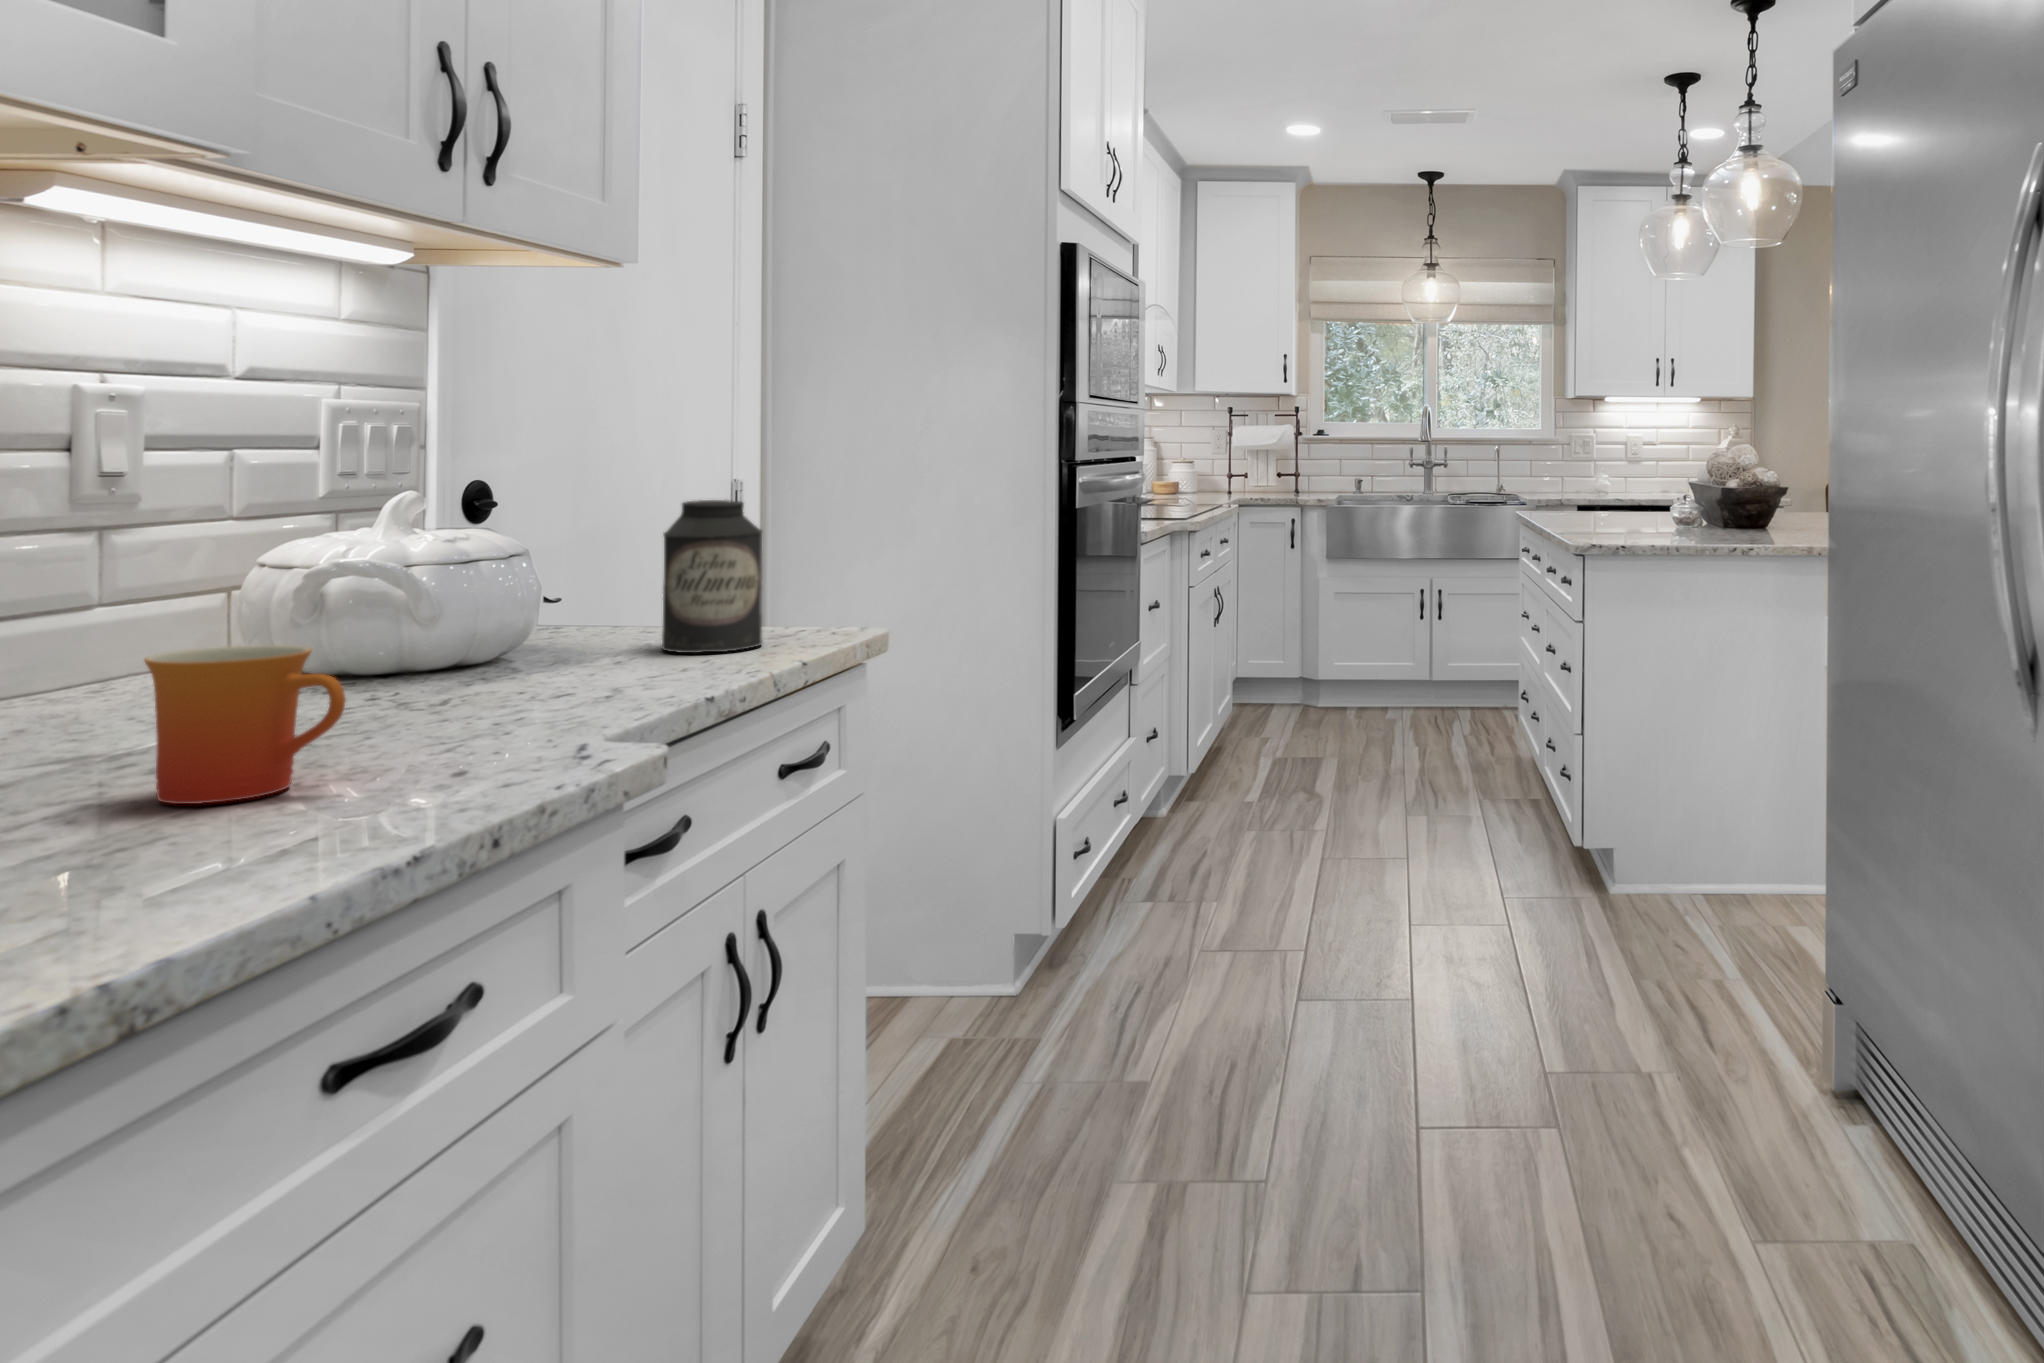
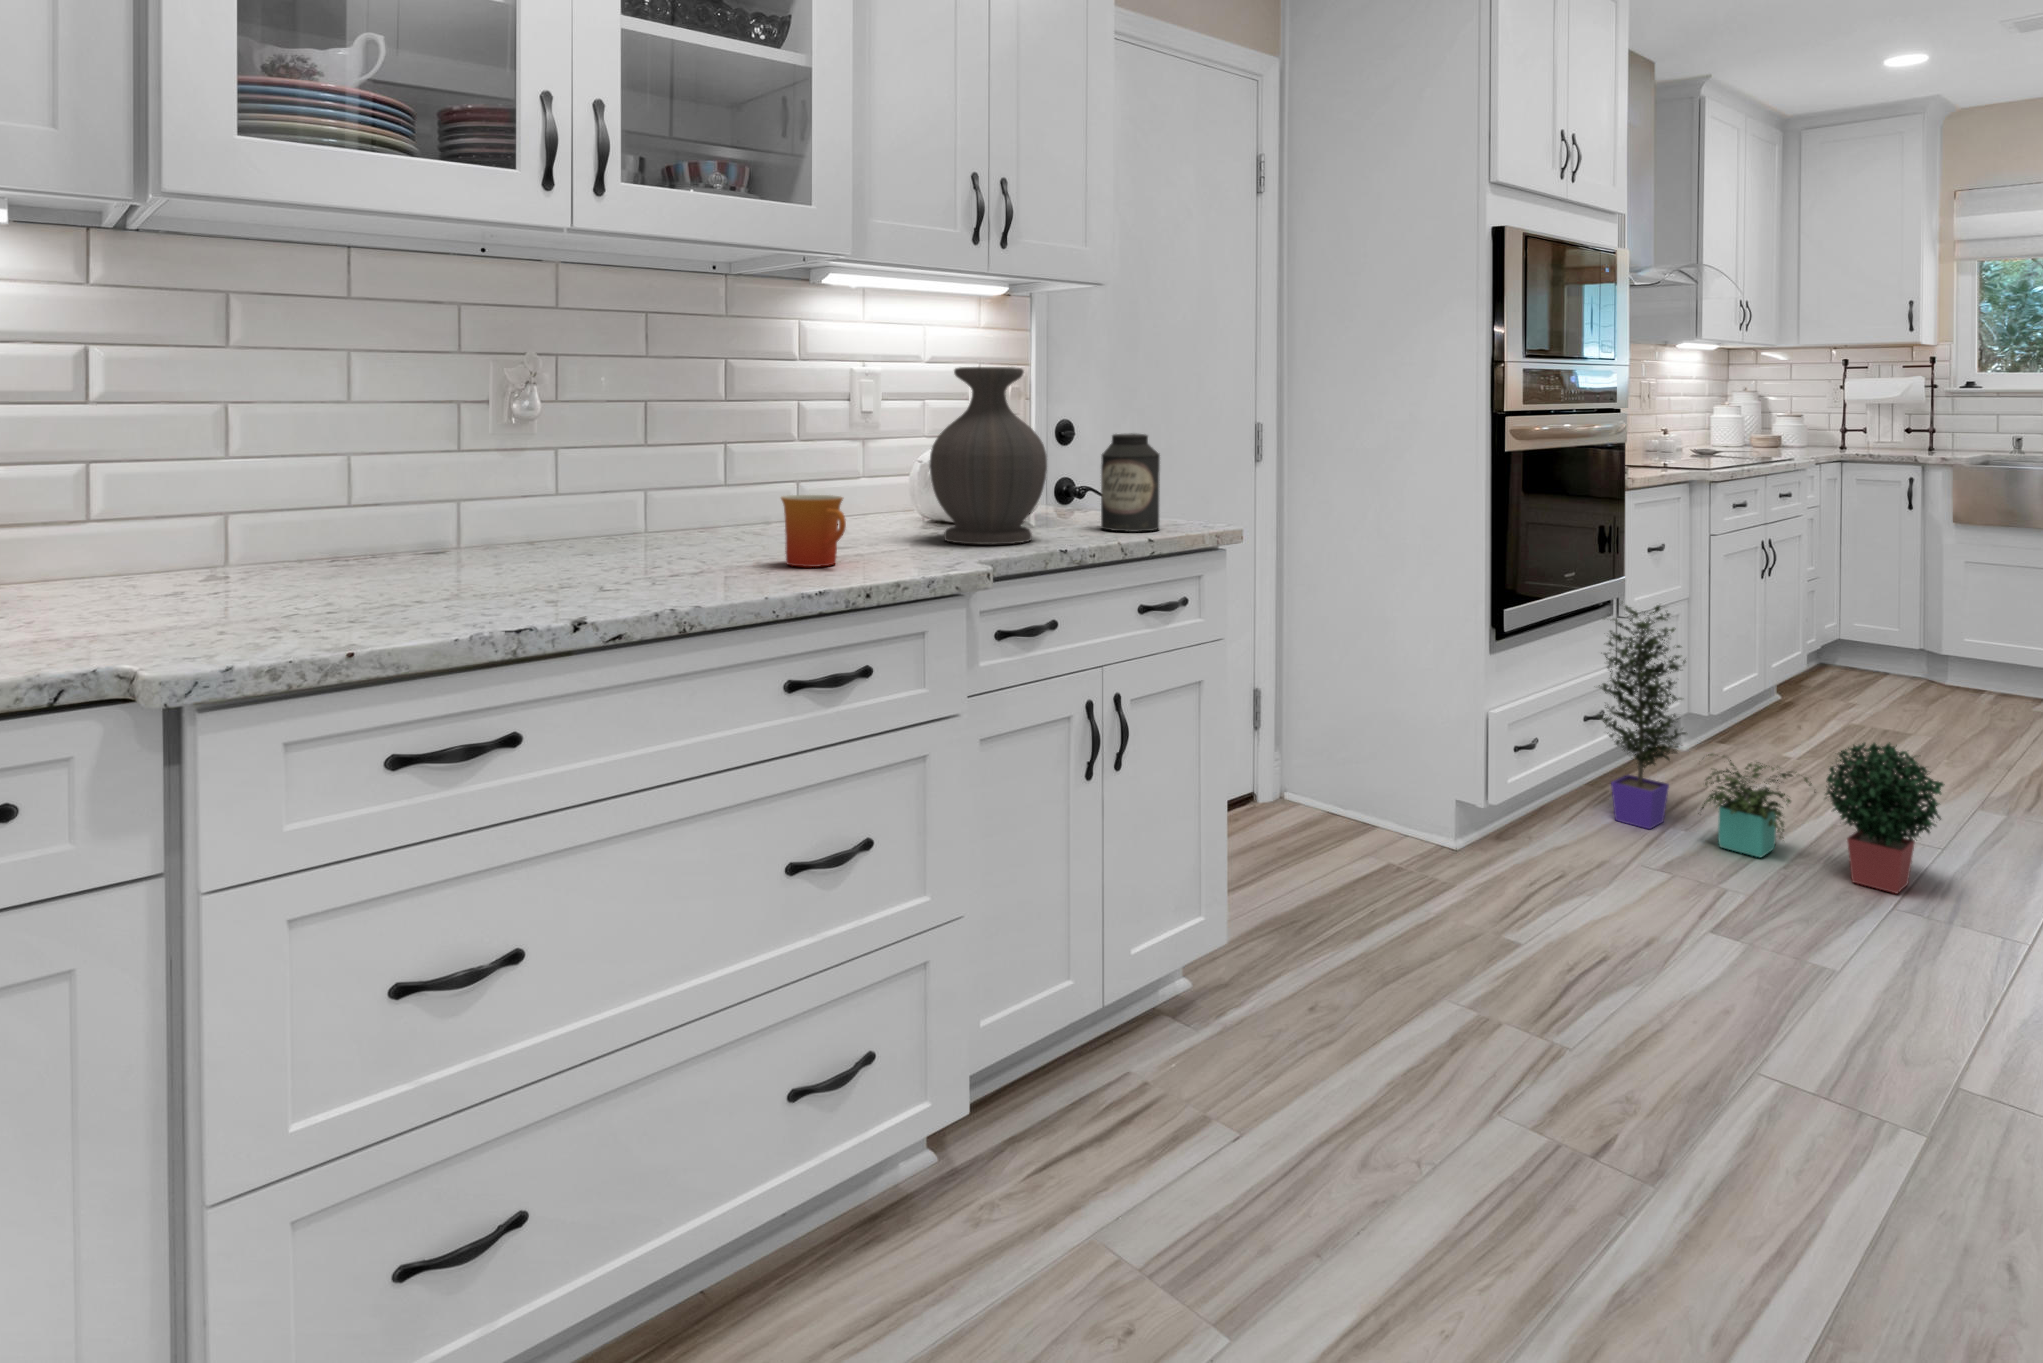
vase: none [384,392,626,706] -> present [930,367,1047,544]
potted plant: none [1121,667,1439,918] -> present [1599,605,1944,893]

